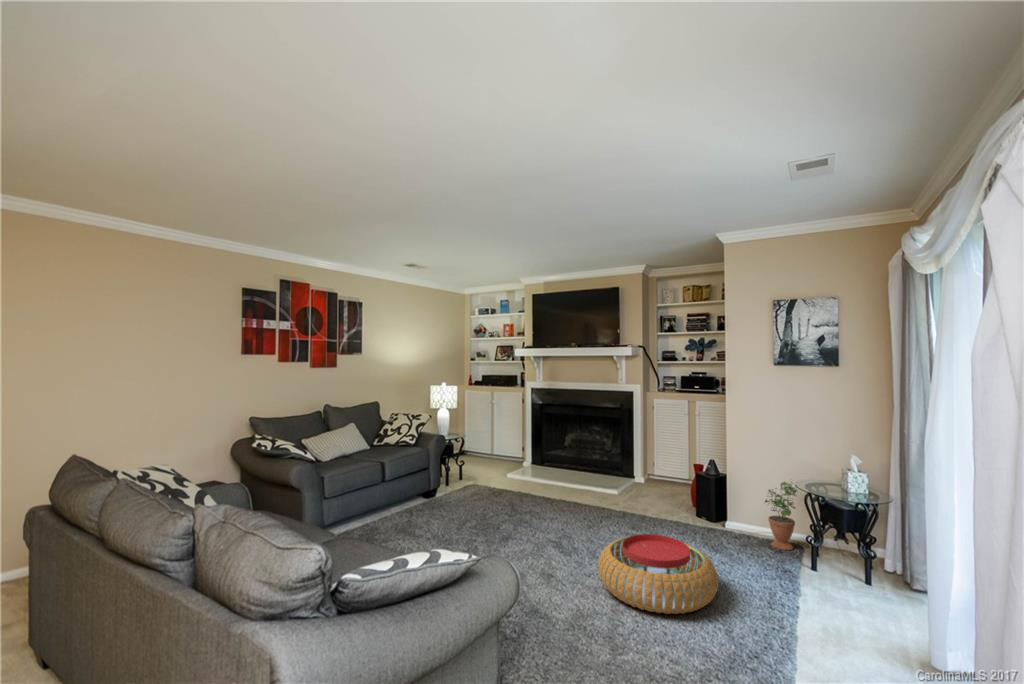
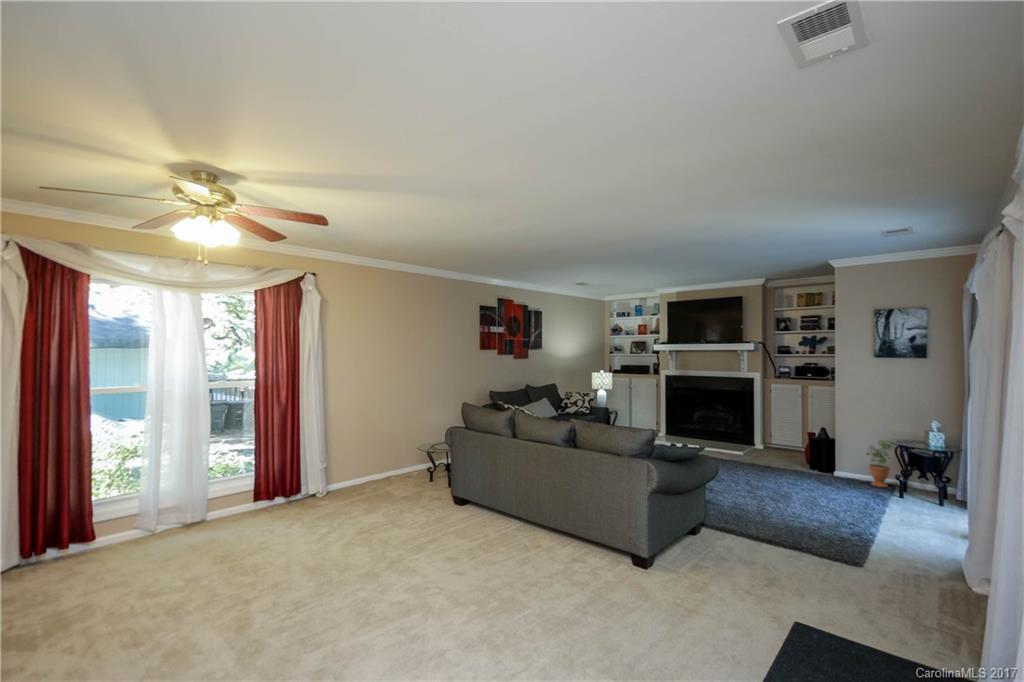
pouf: present [598,534,718,614] -> none [748,467,832,509]

